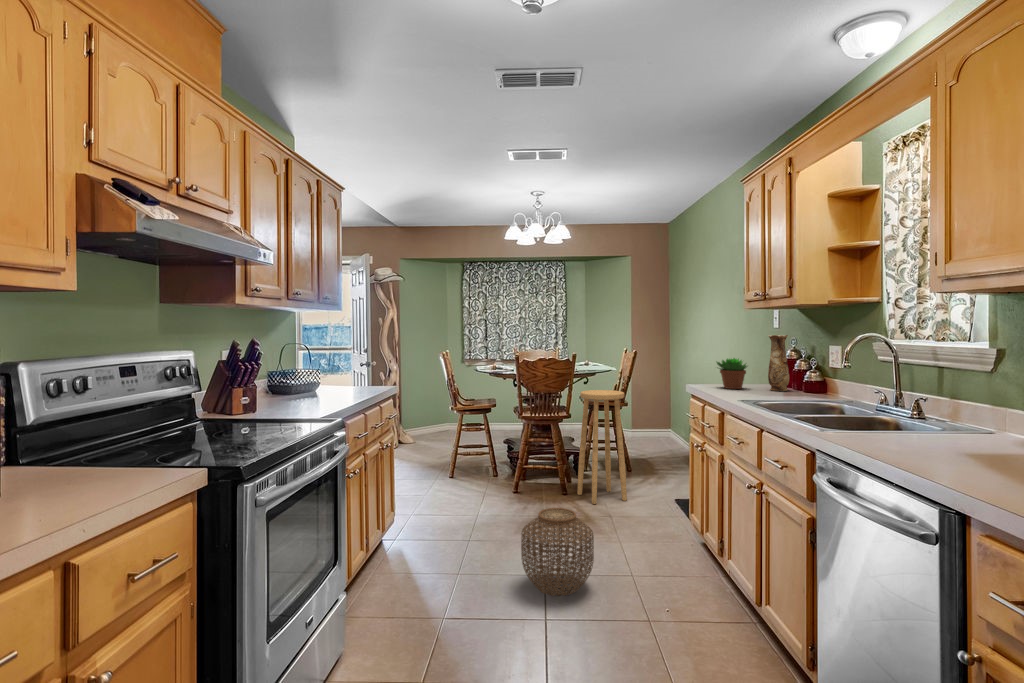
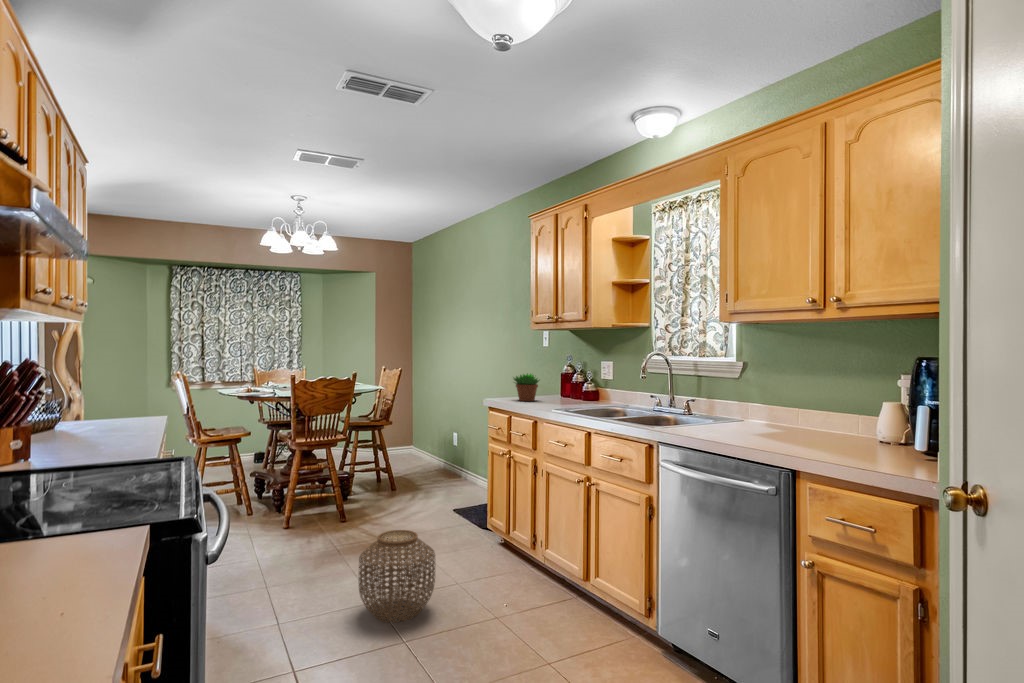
vase: present [768,335,789,391] -> none [555,353,571,401]
stool: present [577,390,627,504] -> none [358,409,411,528]

